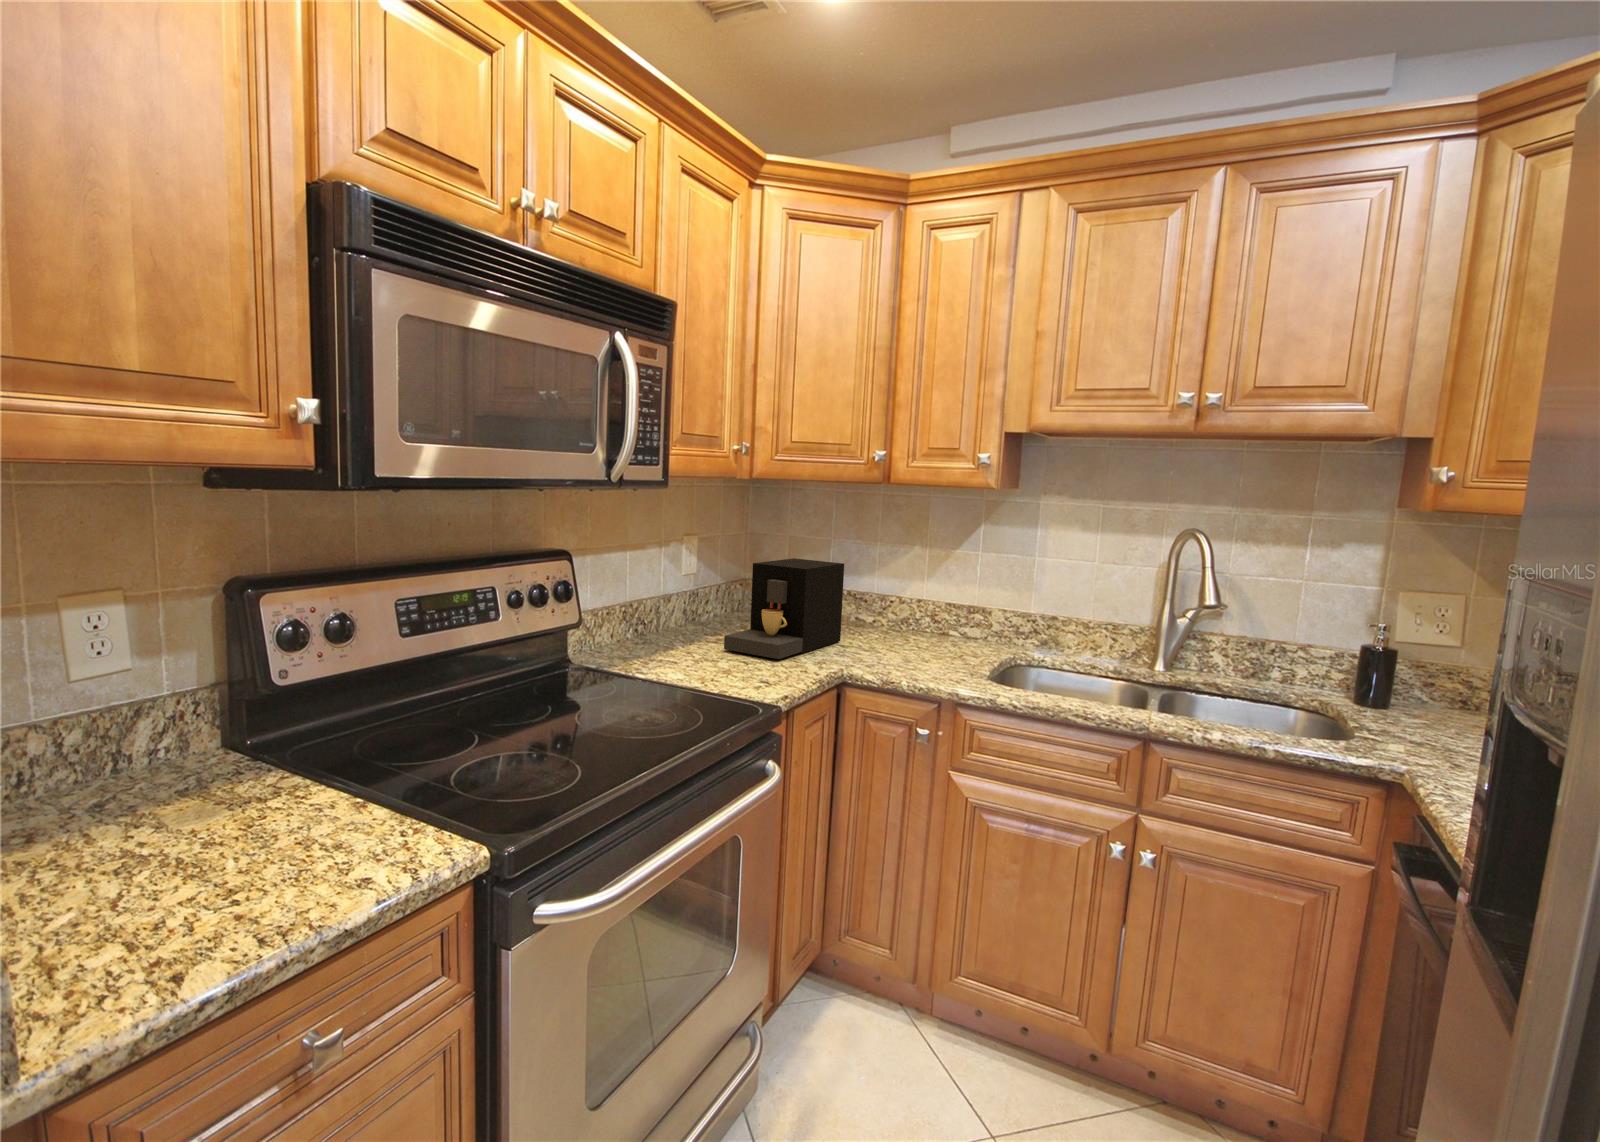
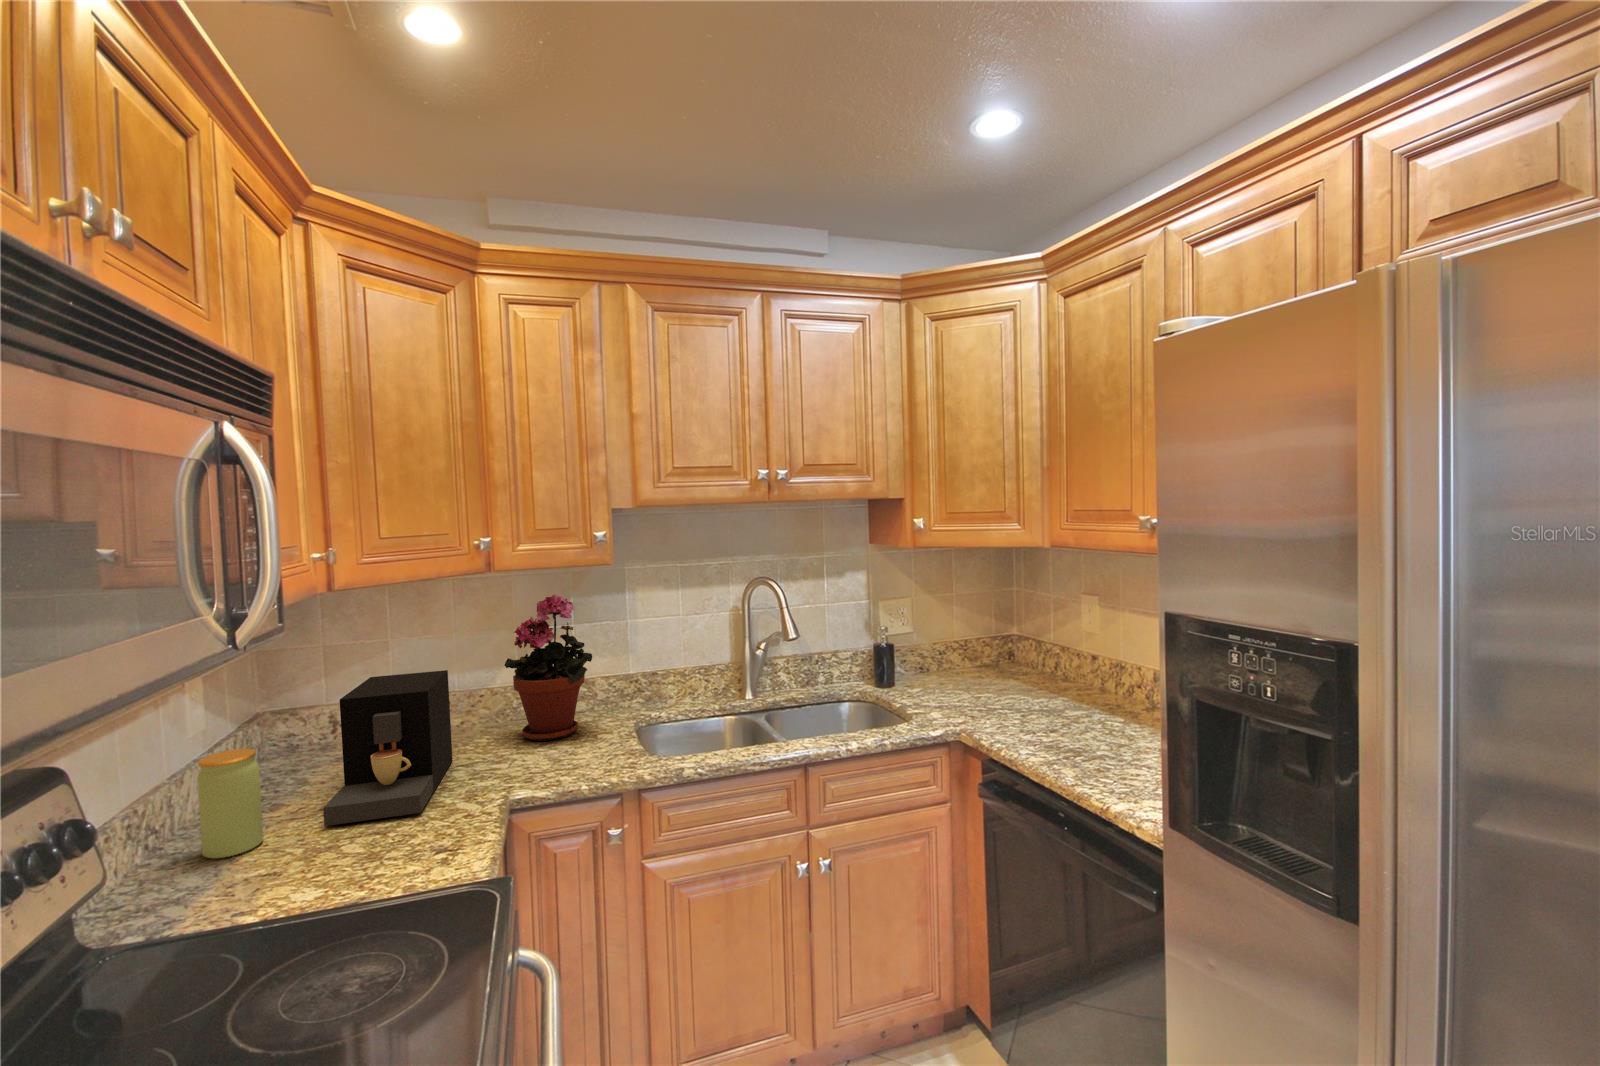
potted plant: none [903,515,978,650] -> present [505,595,592,741]
jar: none [658,580,693,648] -> present [197,749,263,858]

